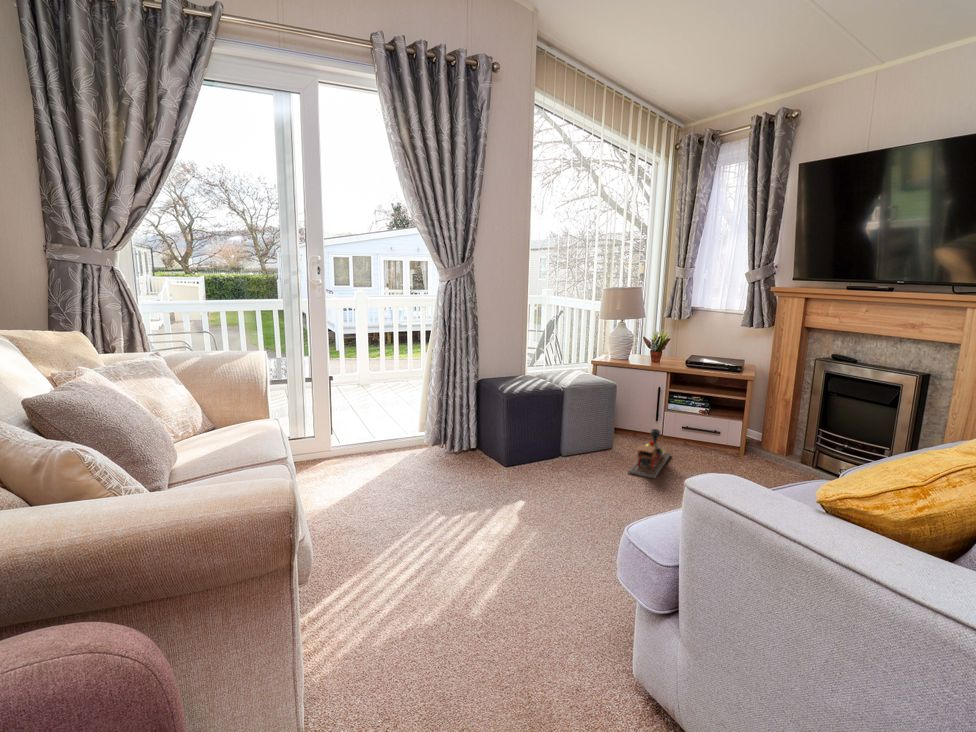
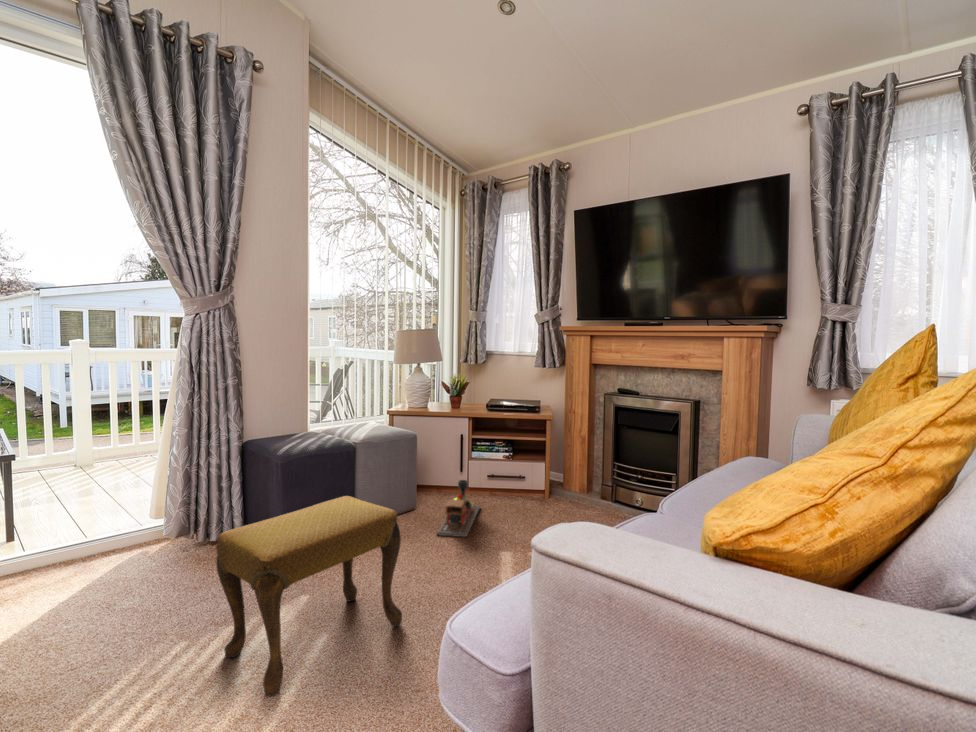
footstool: none [470,432,597,559] -> present [216,496,402,697]

